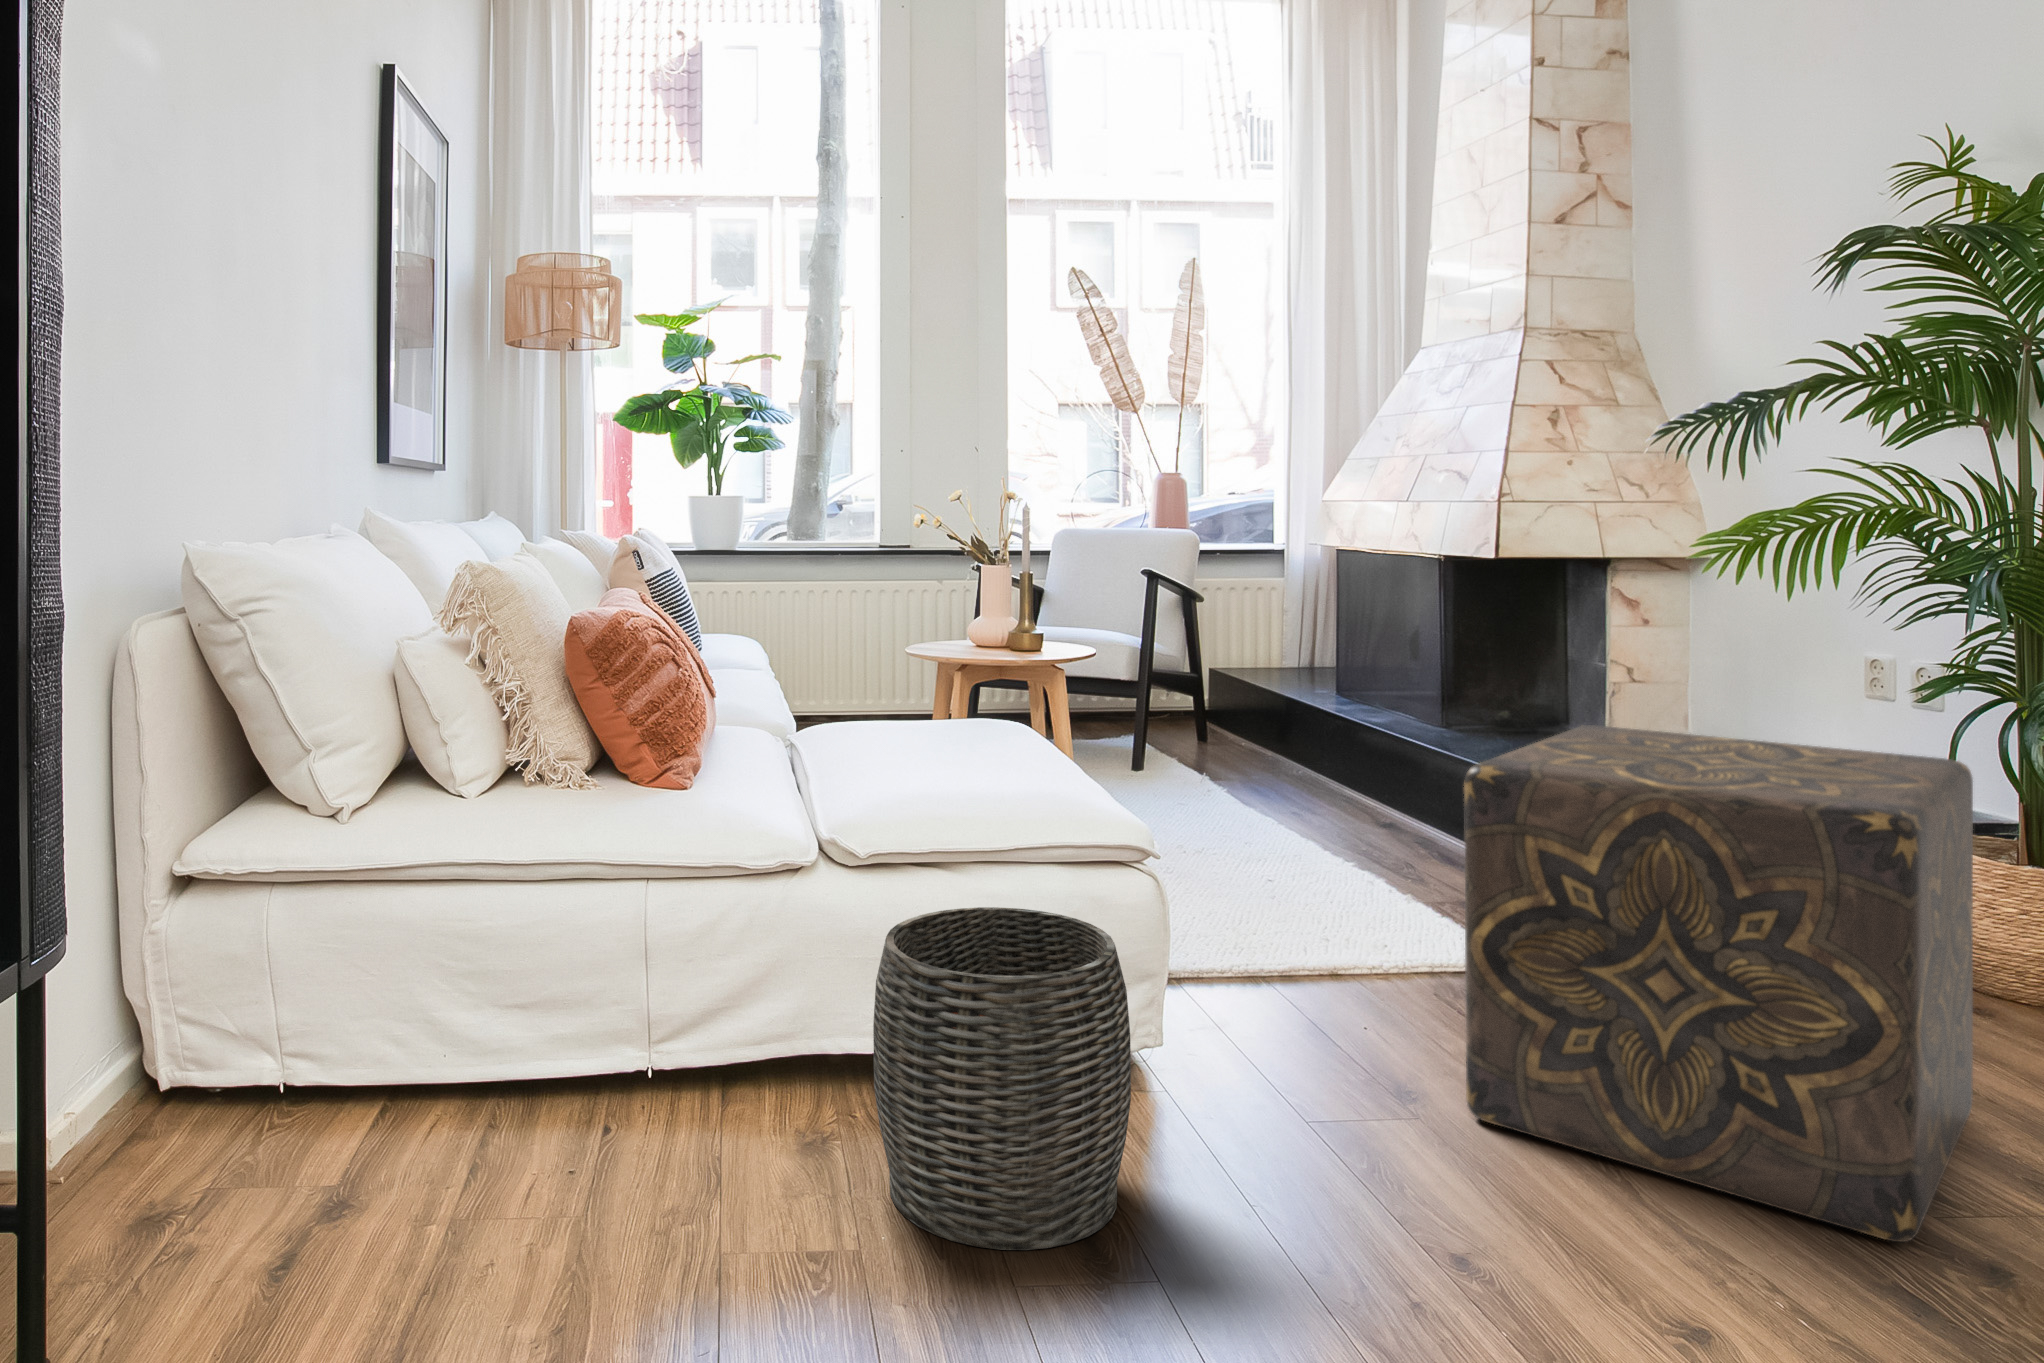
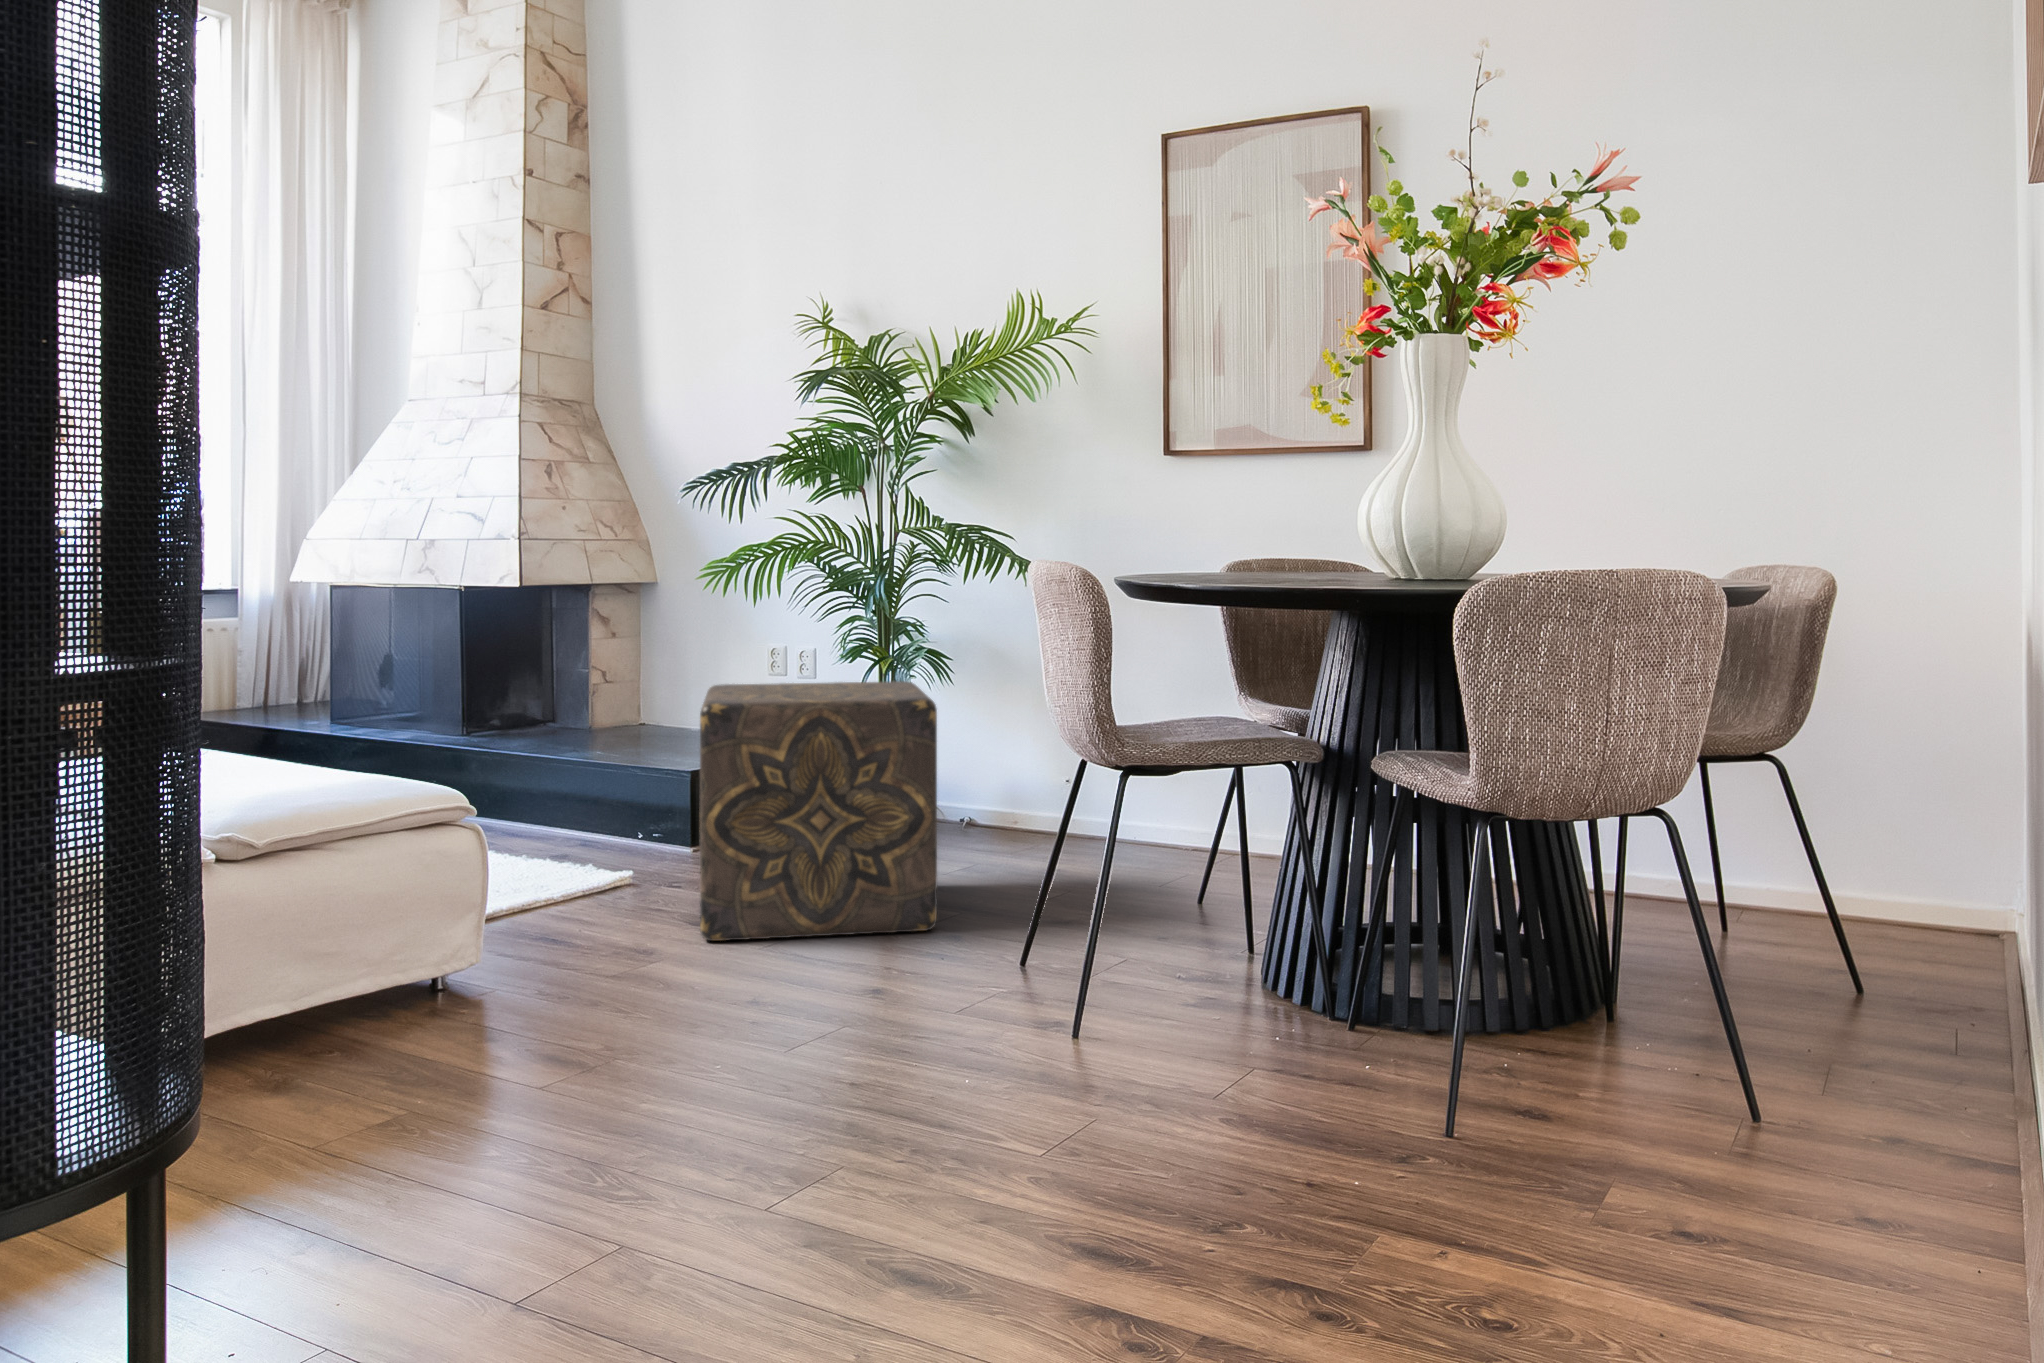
woven basket: present [873,907,1131,1250] -> none [381,835,583,1068]

